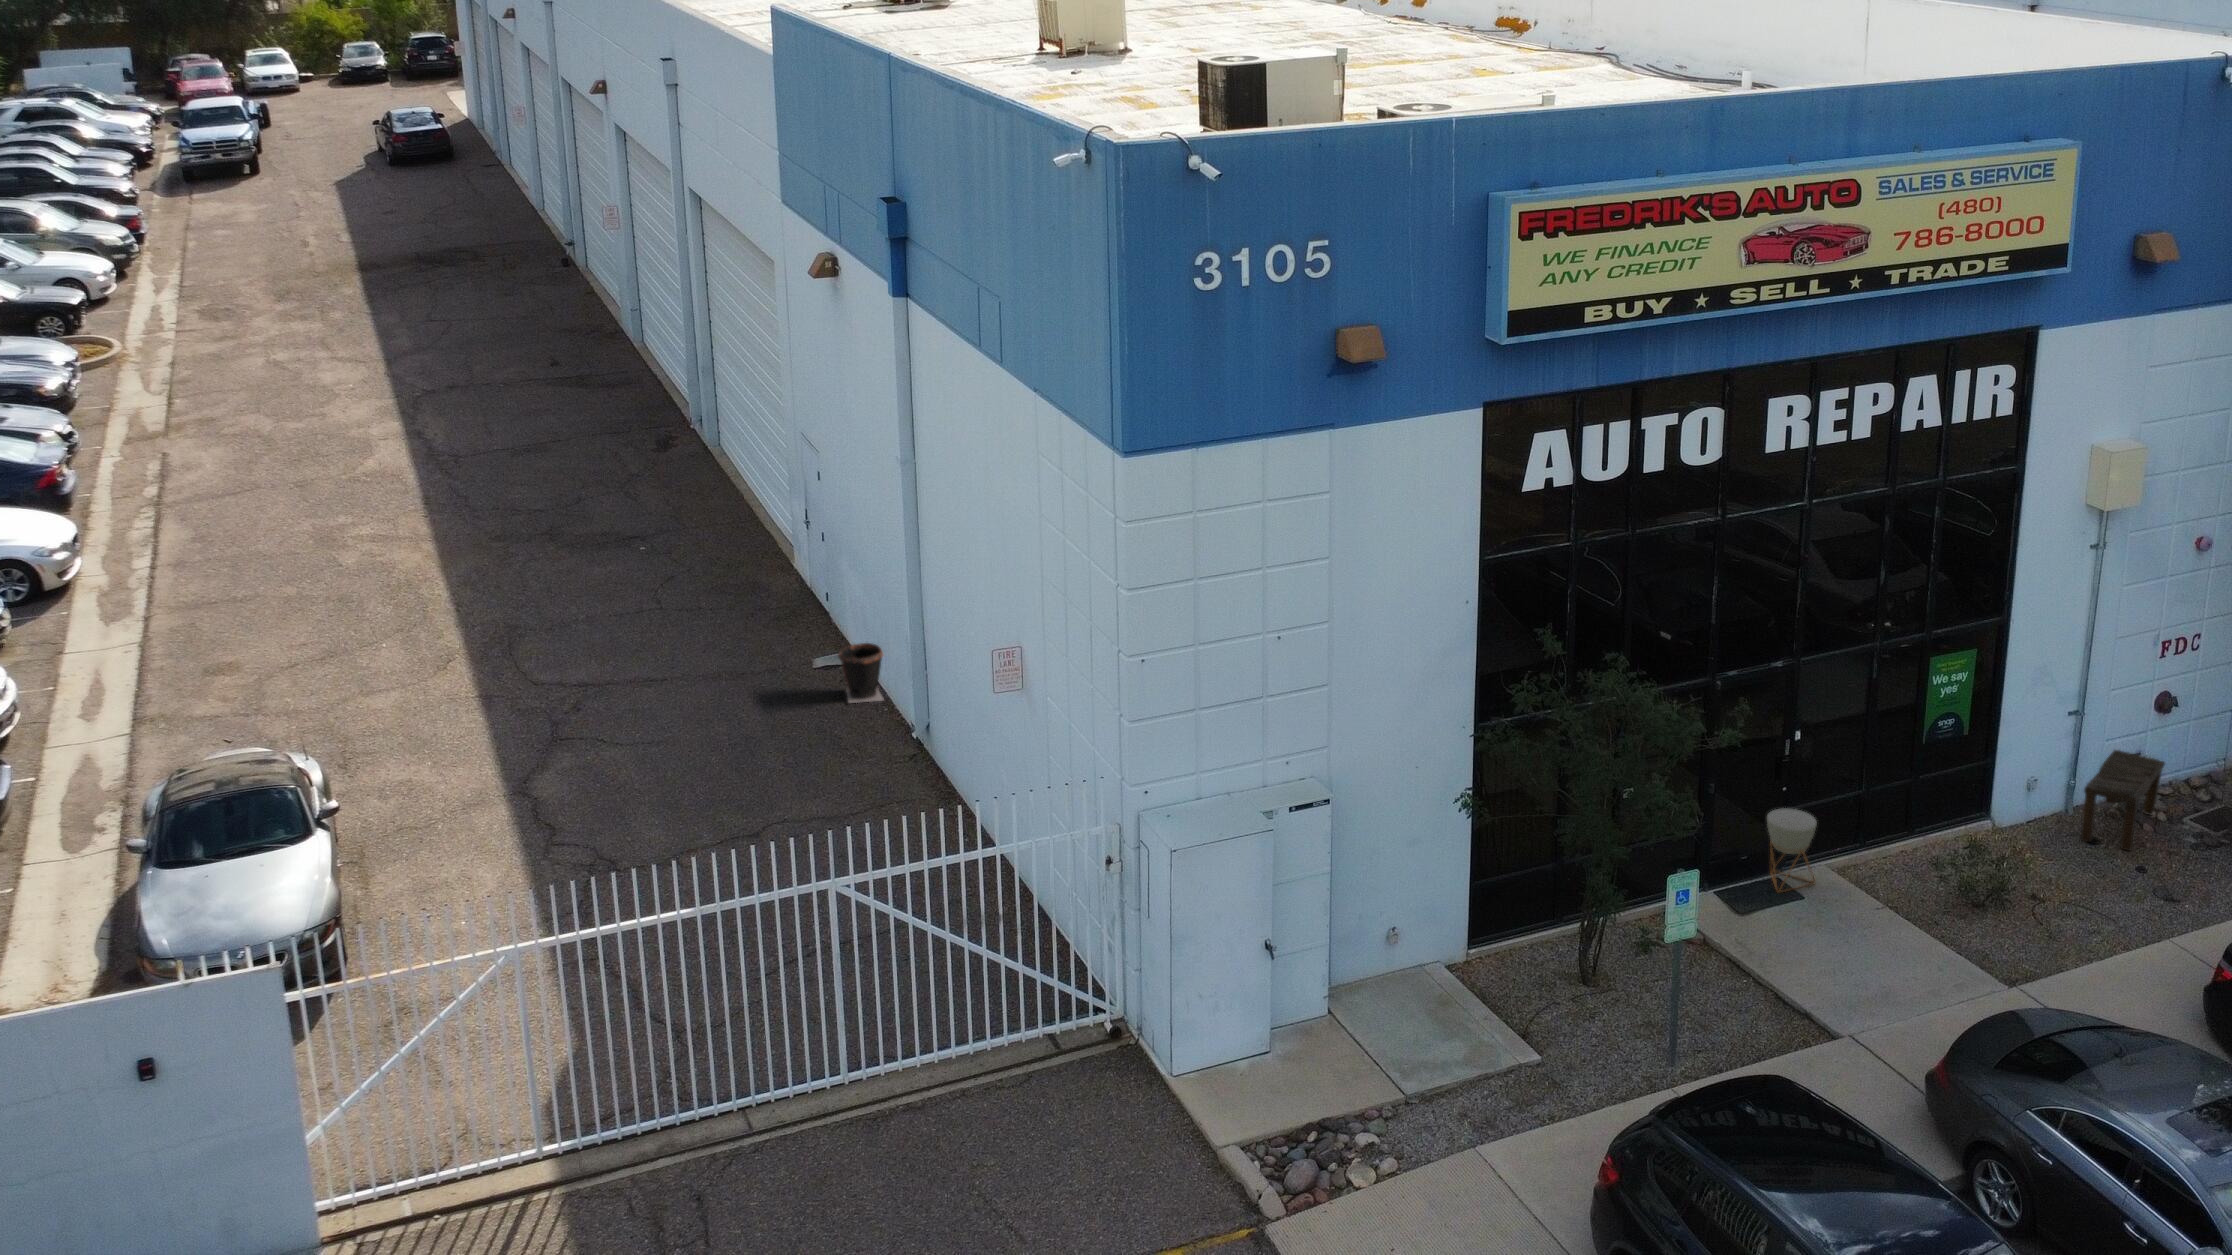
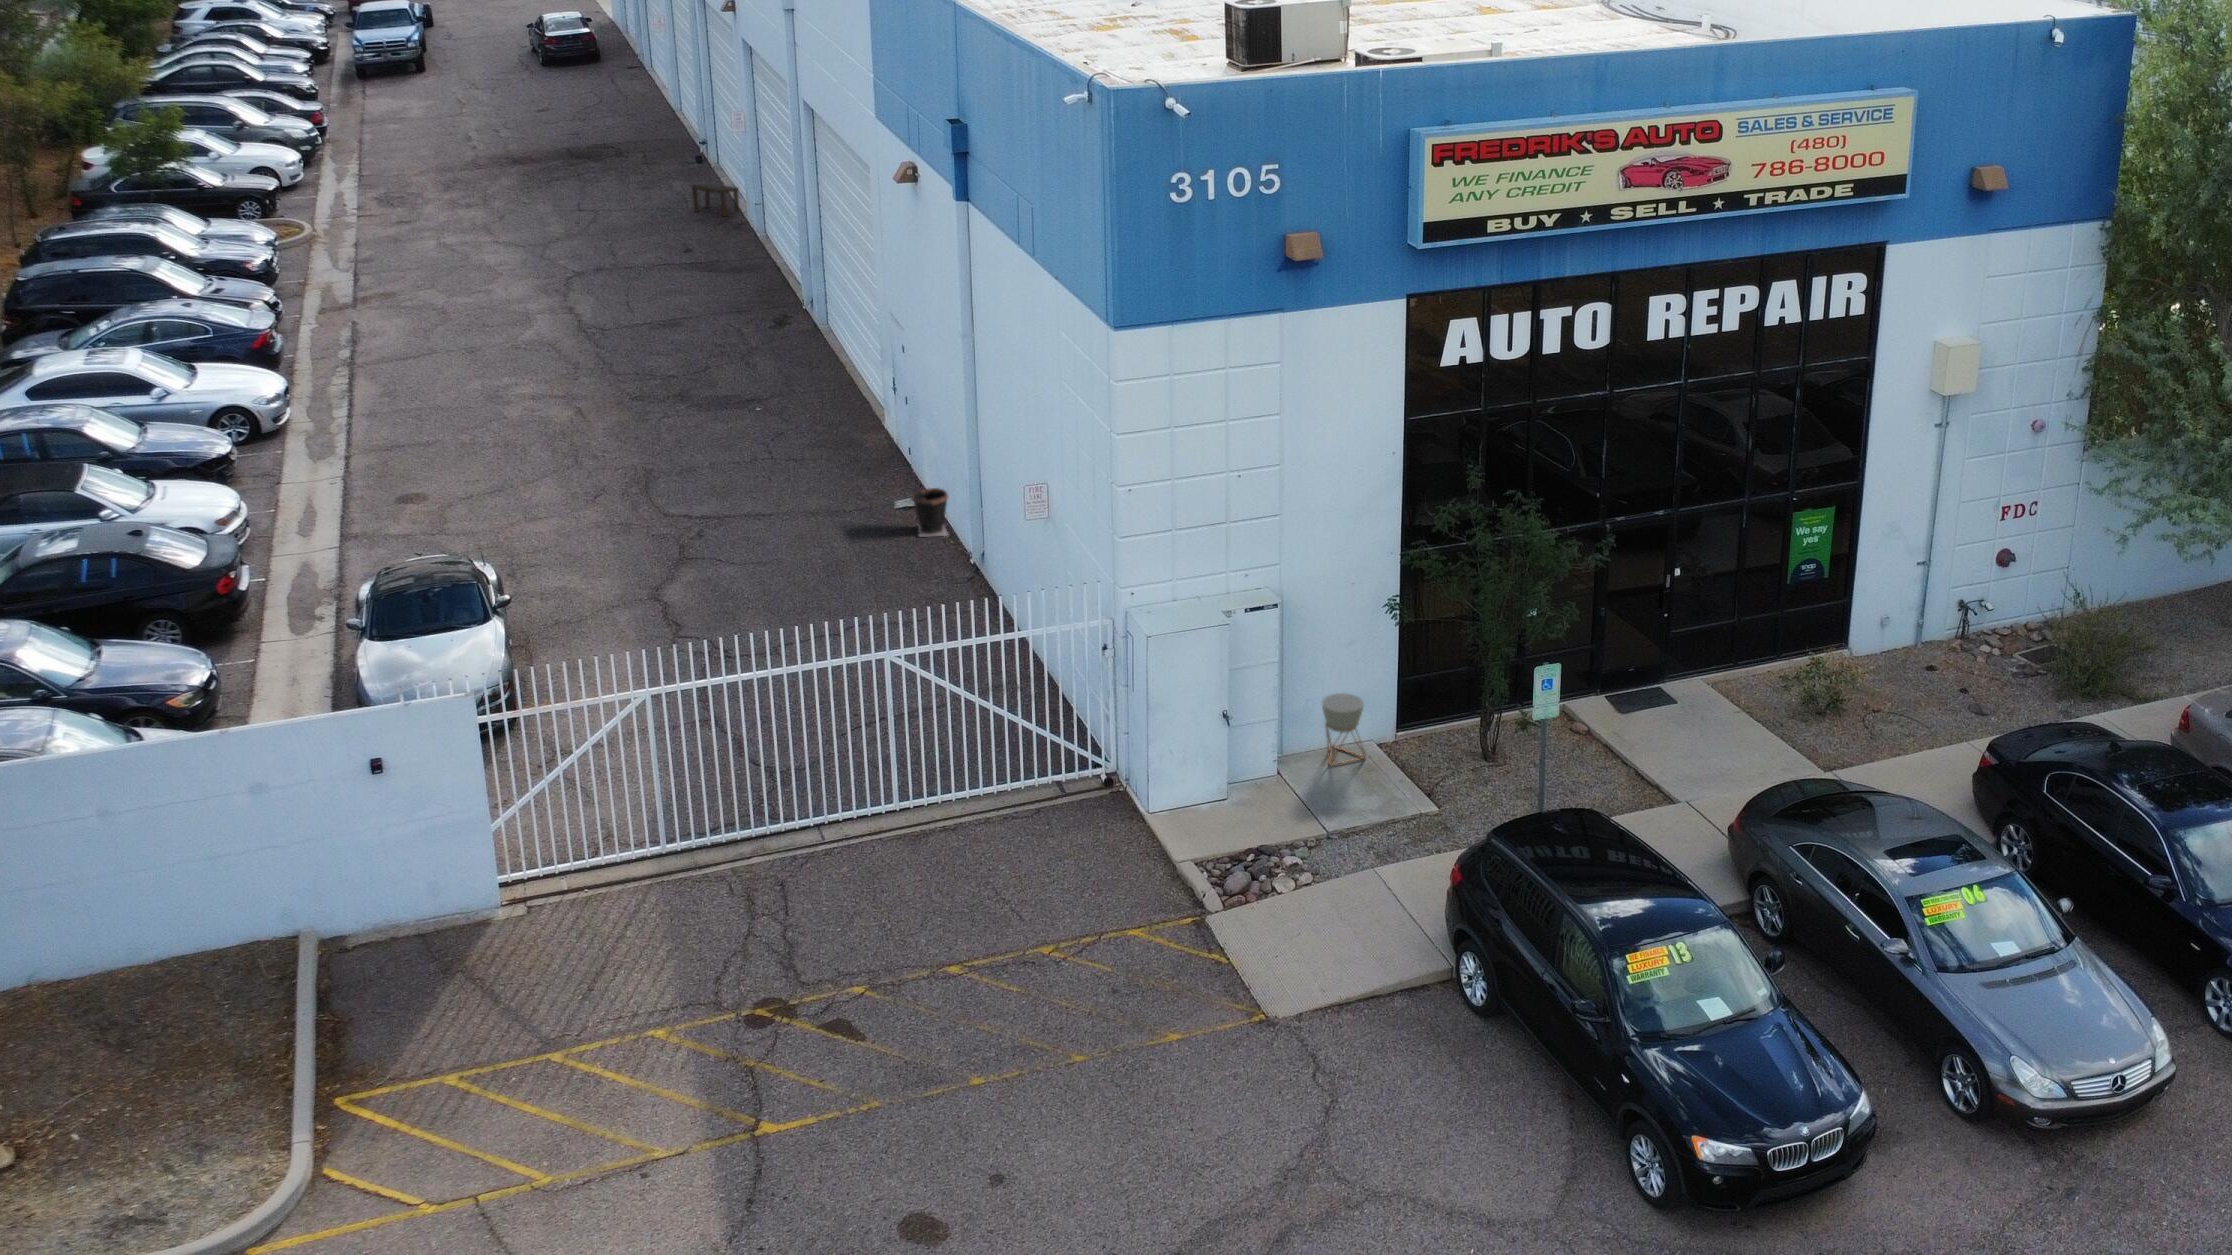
bench: present [2081,750,2165,851] -> present [692,183,739,216]
planter: present [1767,808,1817,893] -> present [1322,693,1366,765]

